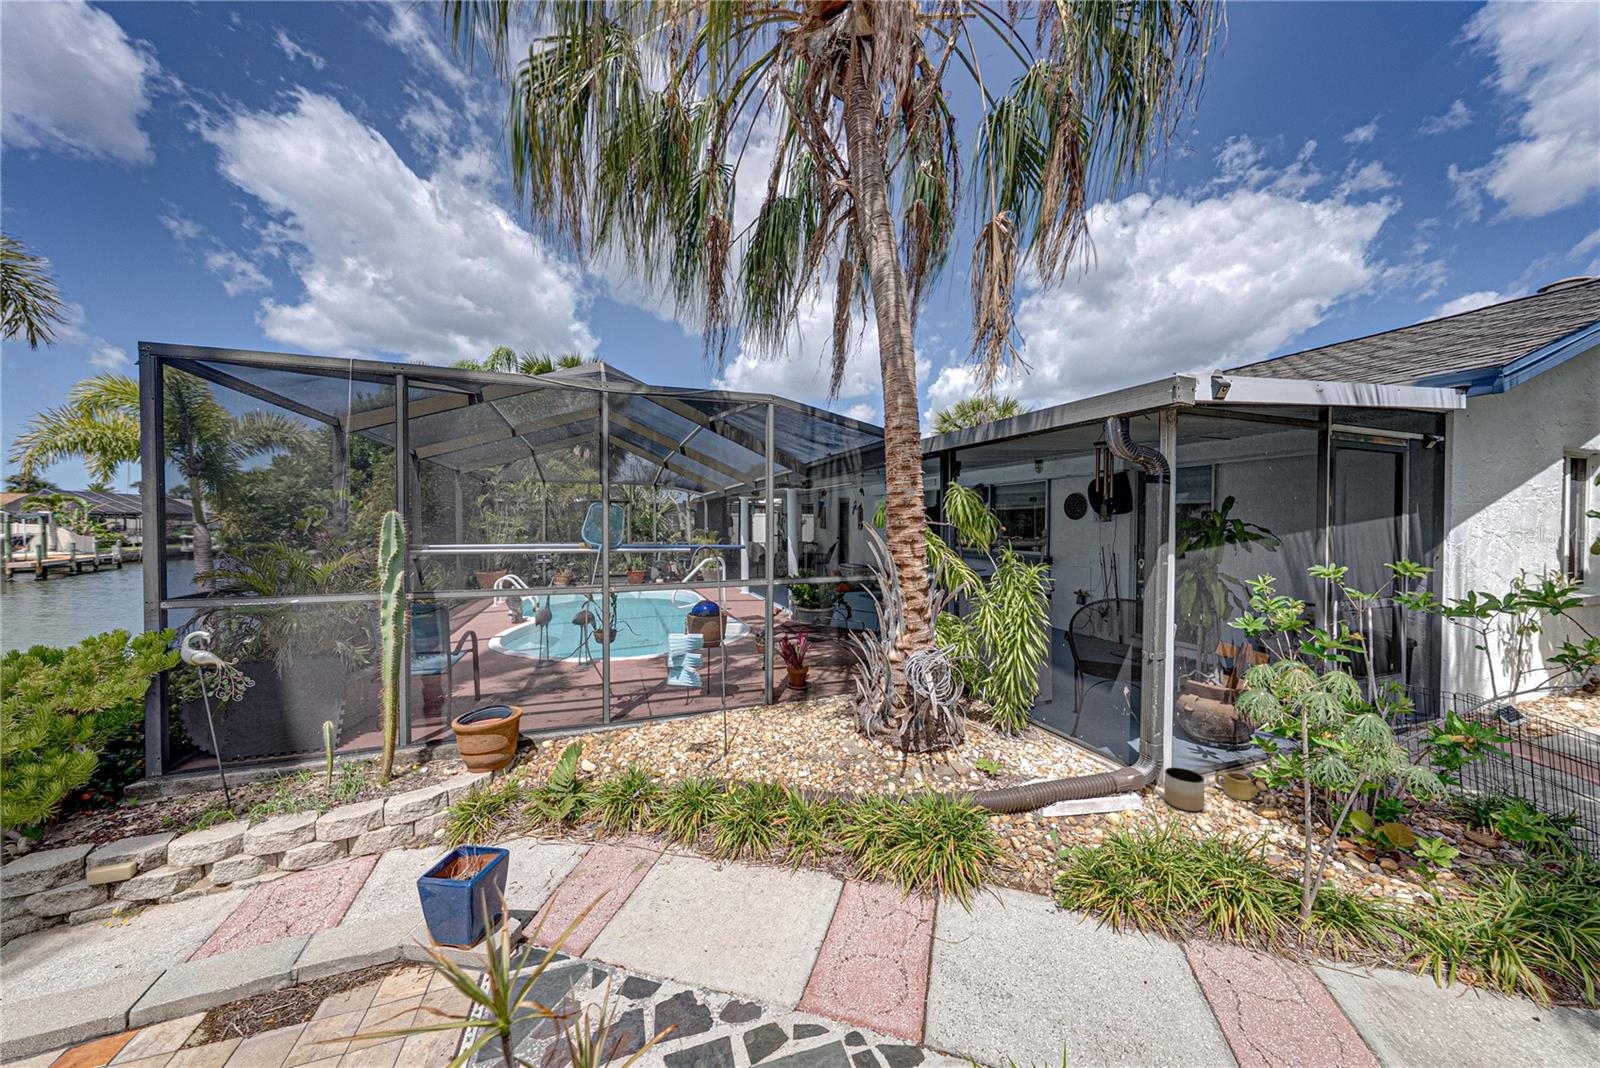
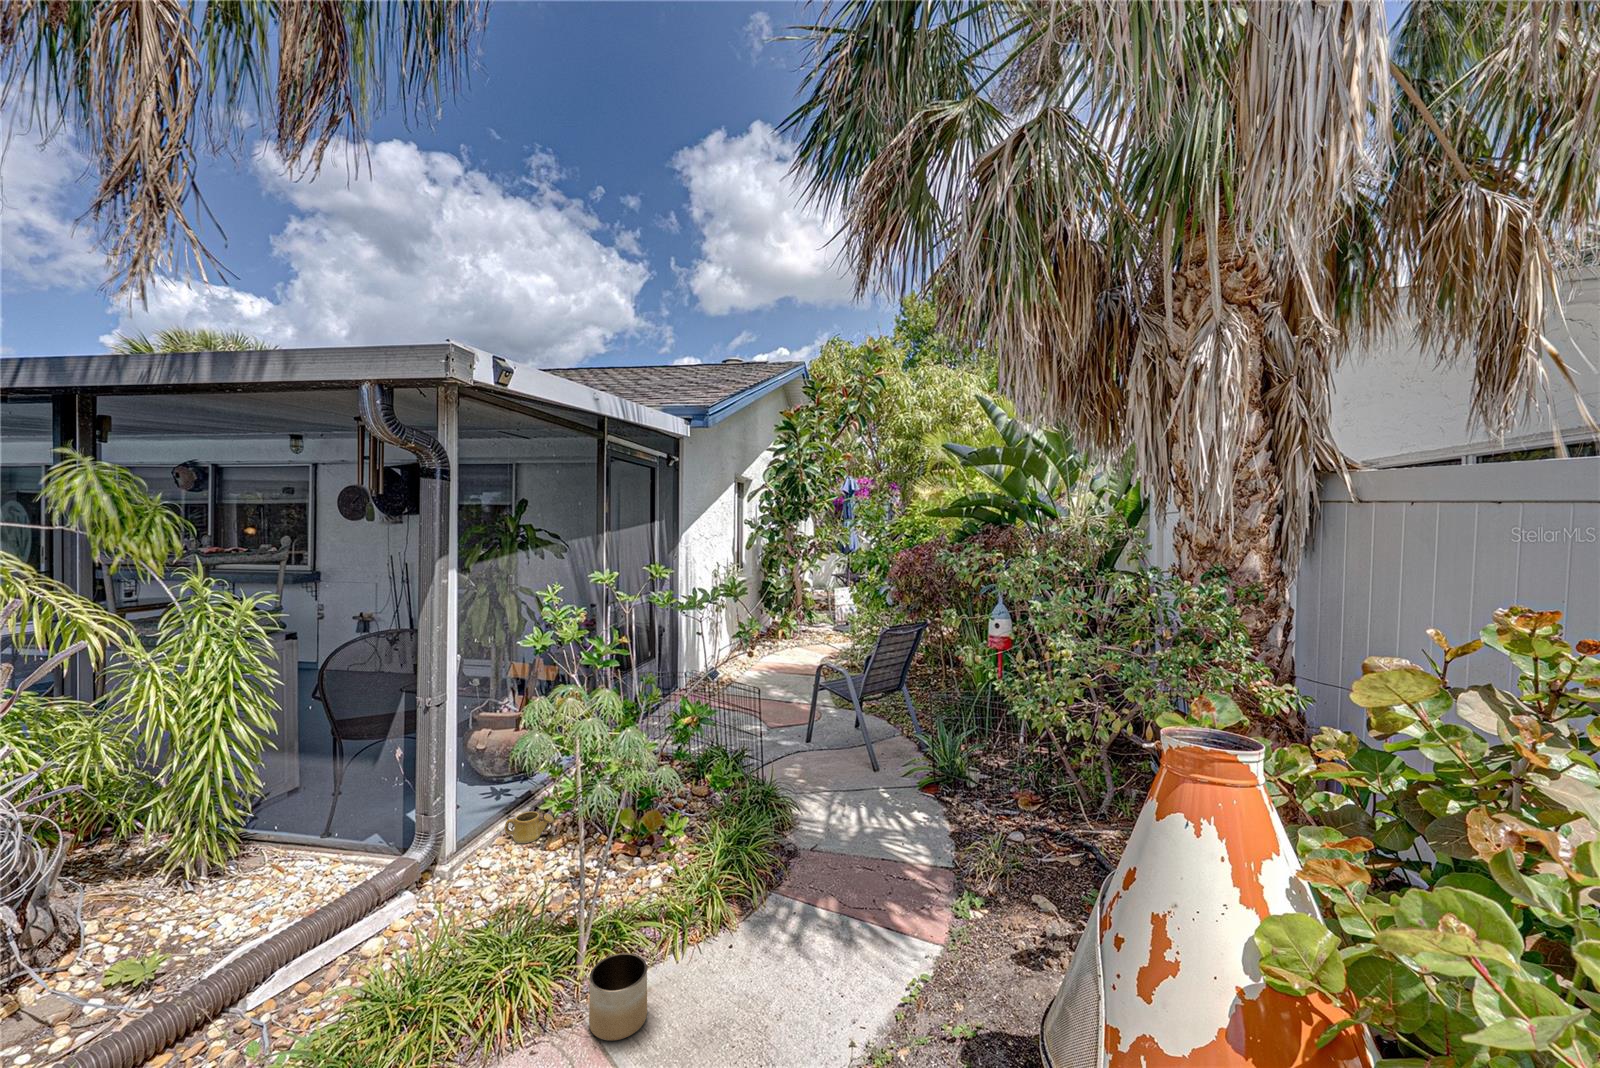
planter: present [1164,767,1204,811] -> present [589,953,647,1041]

